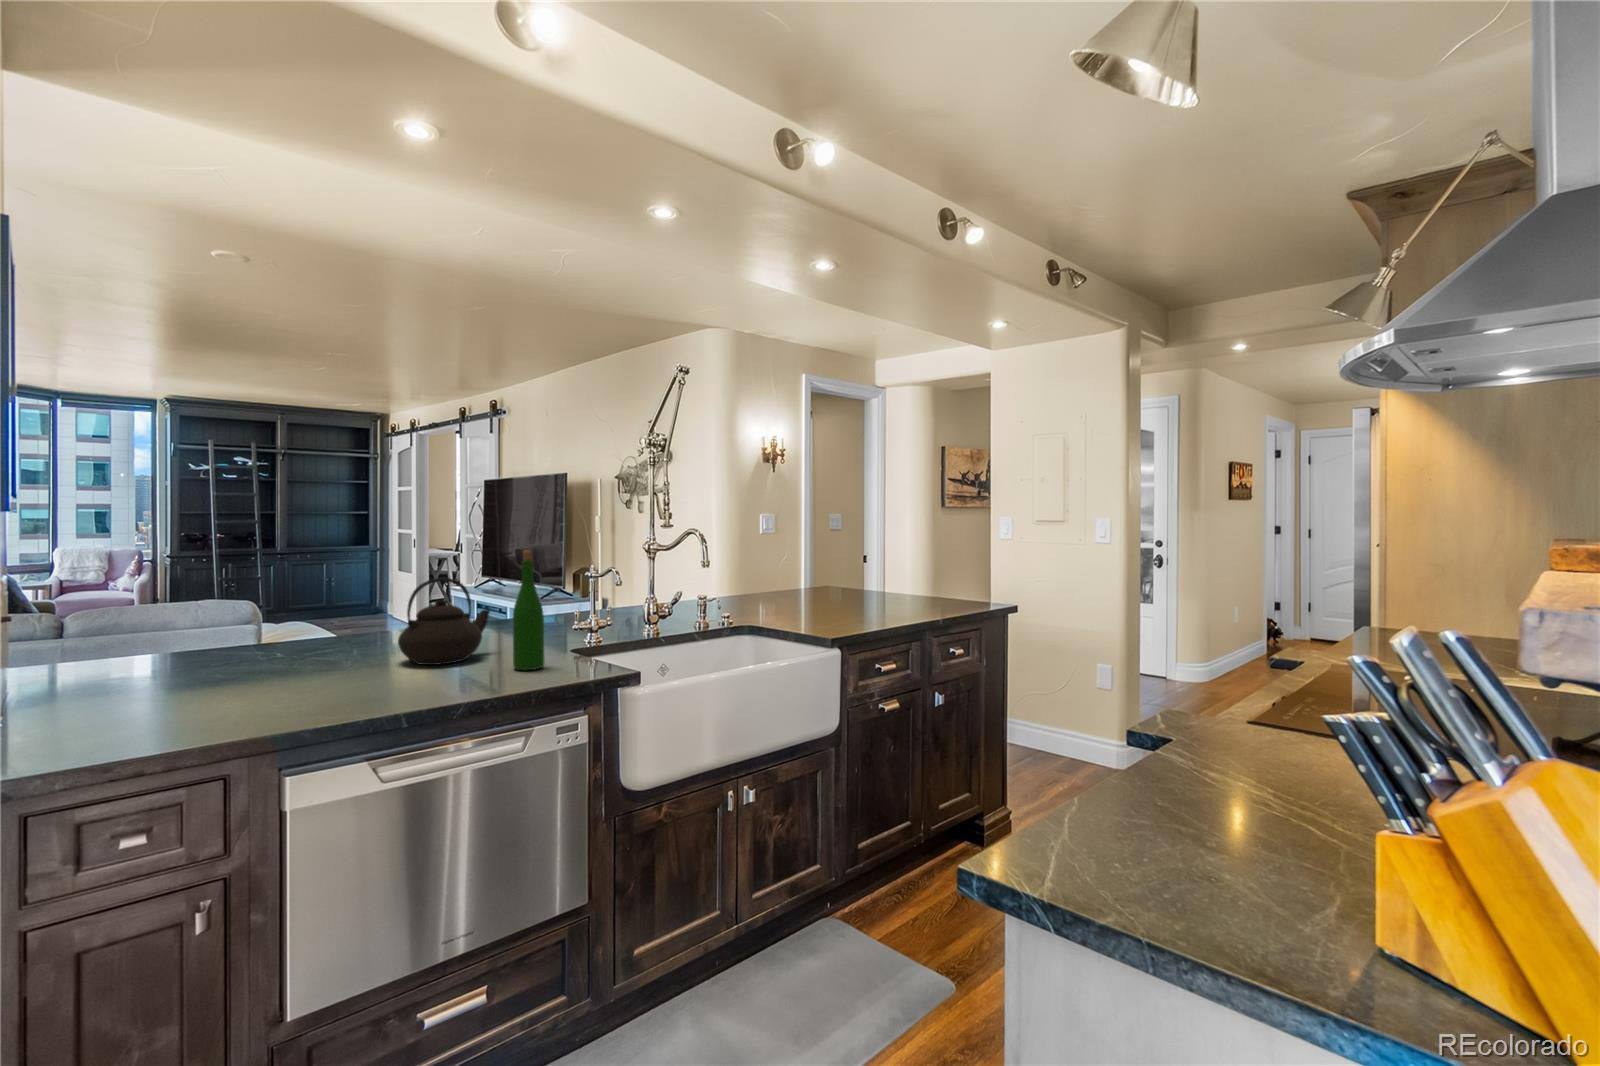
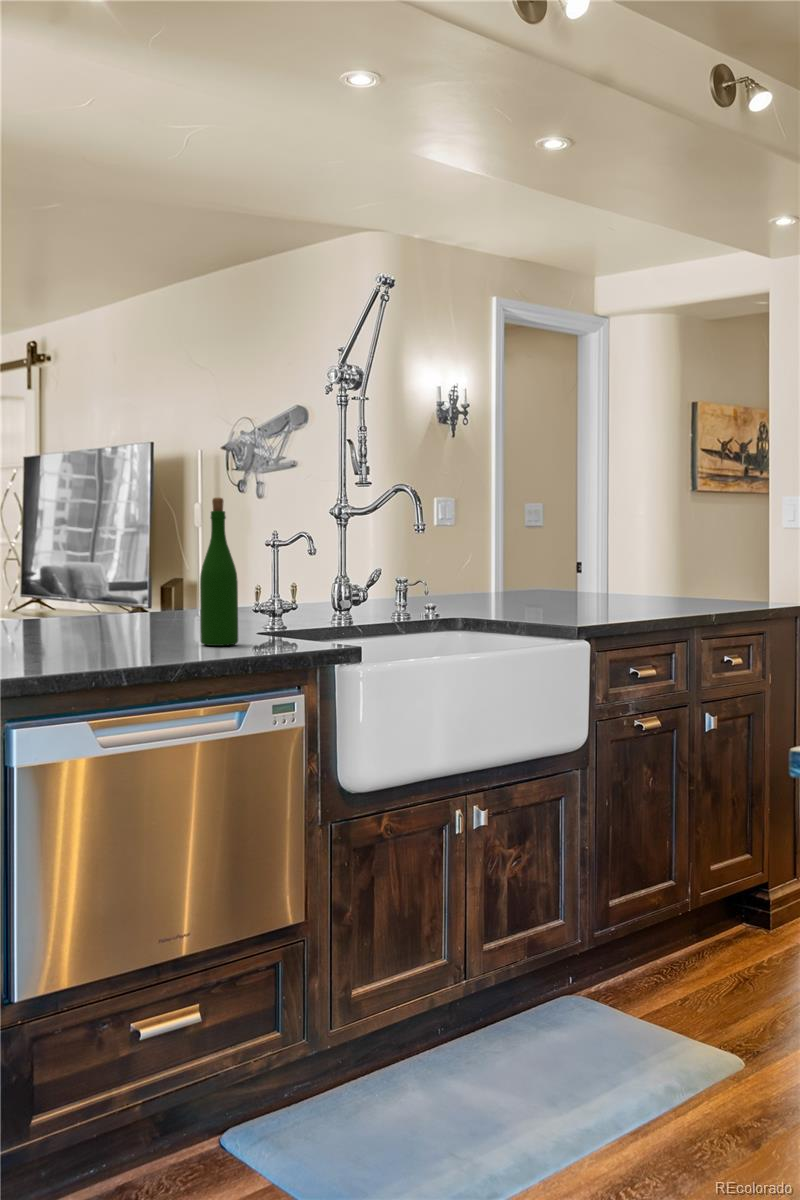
teapot: present [398,578,490,665] -> none [54,536,155,641]

